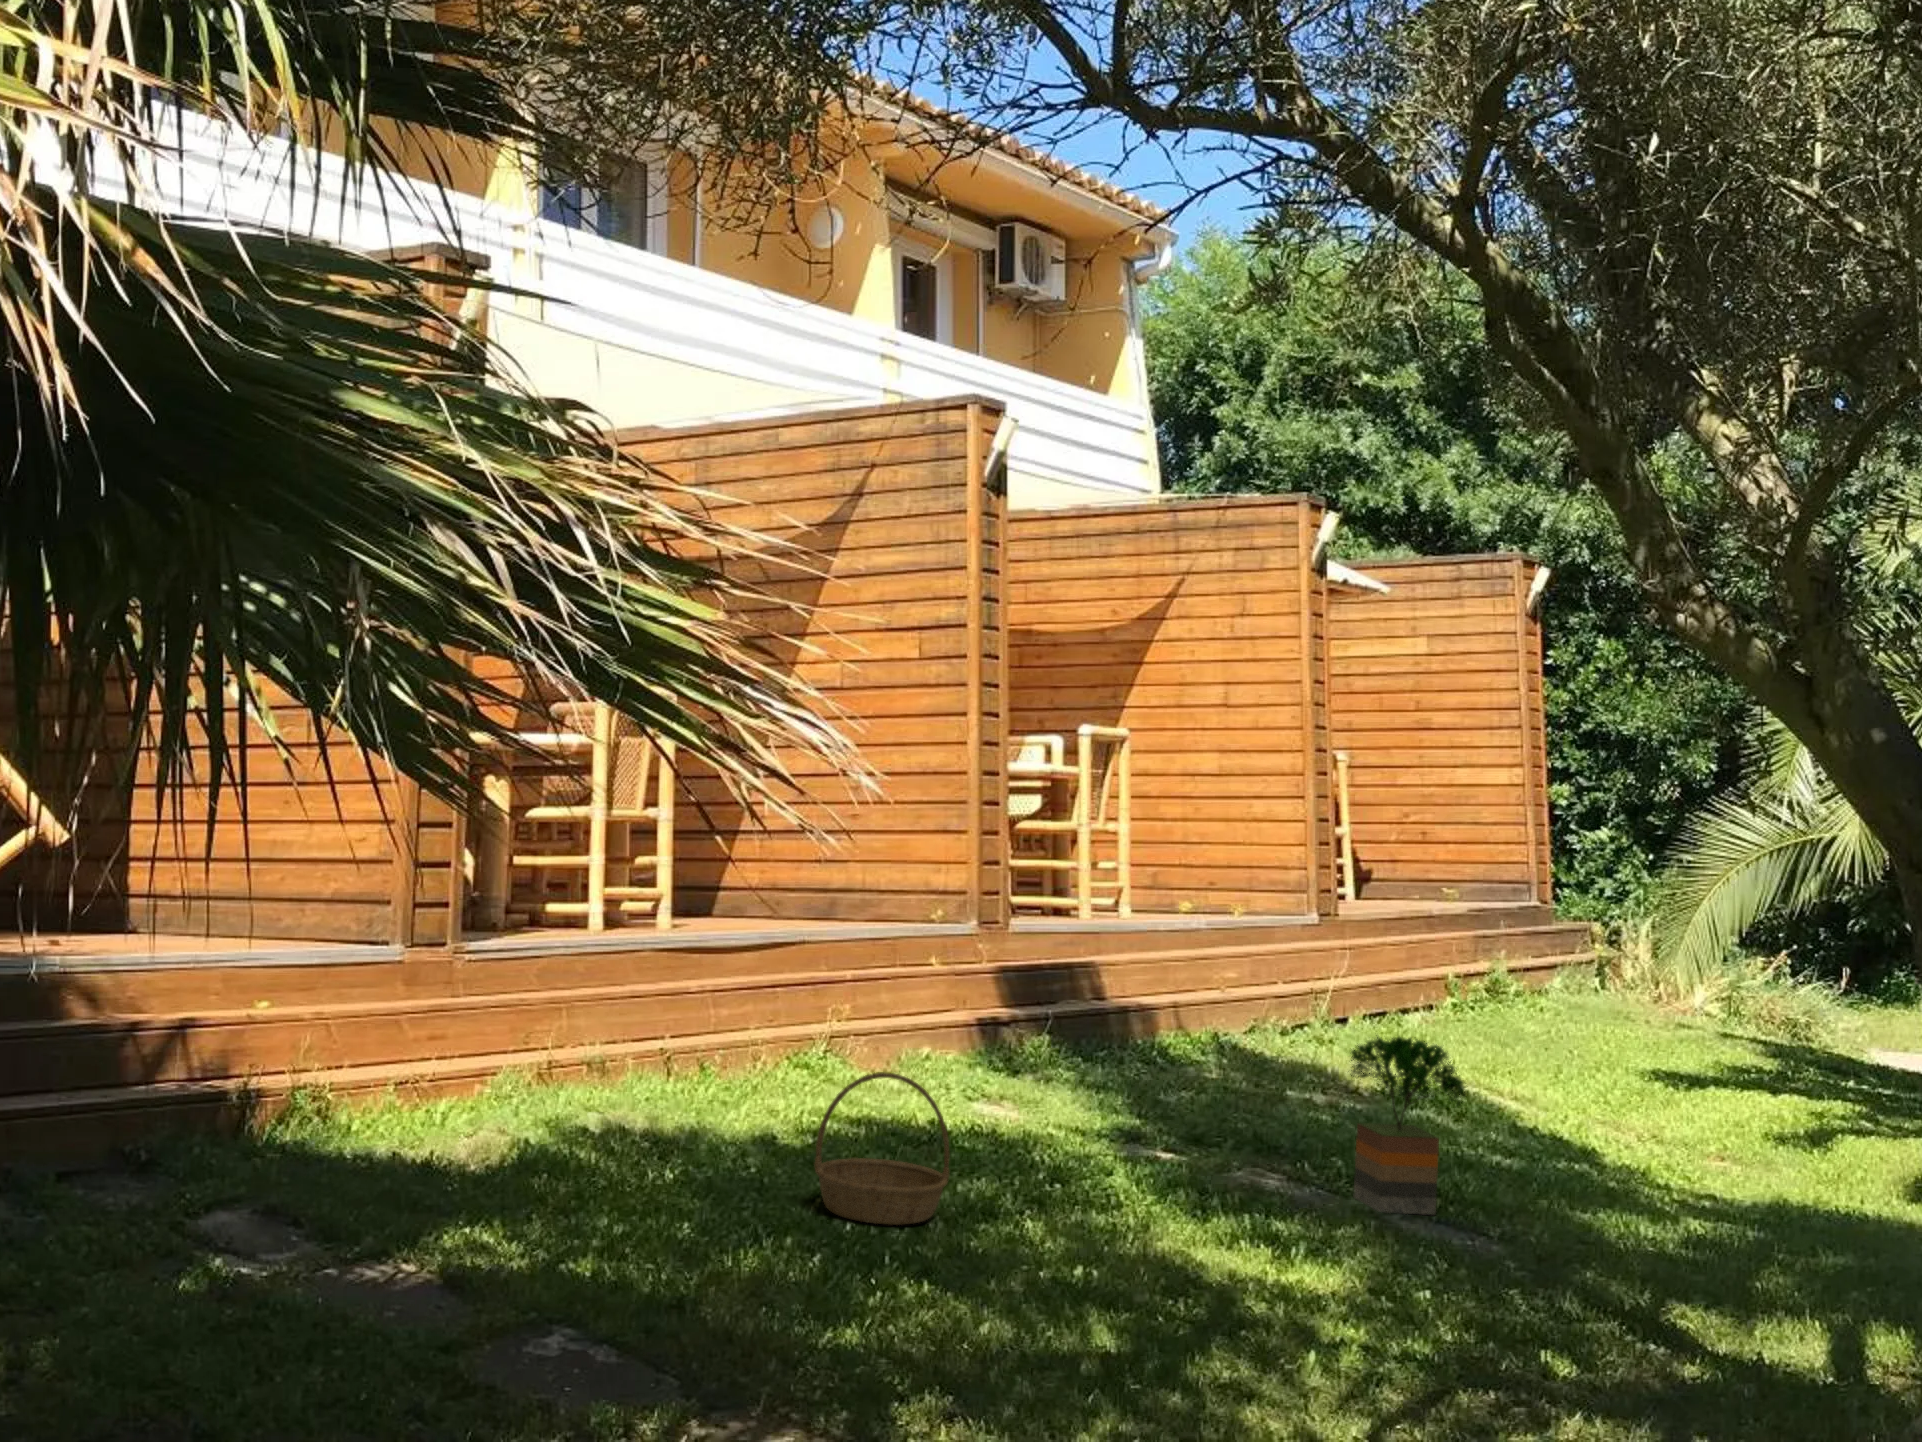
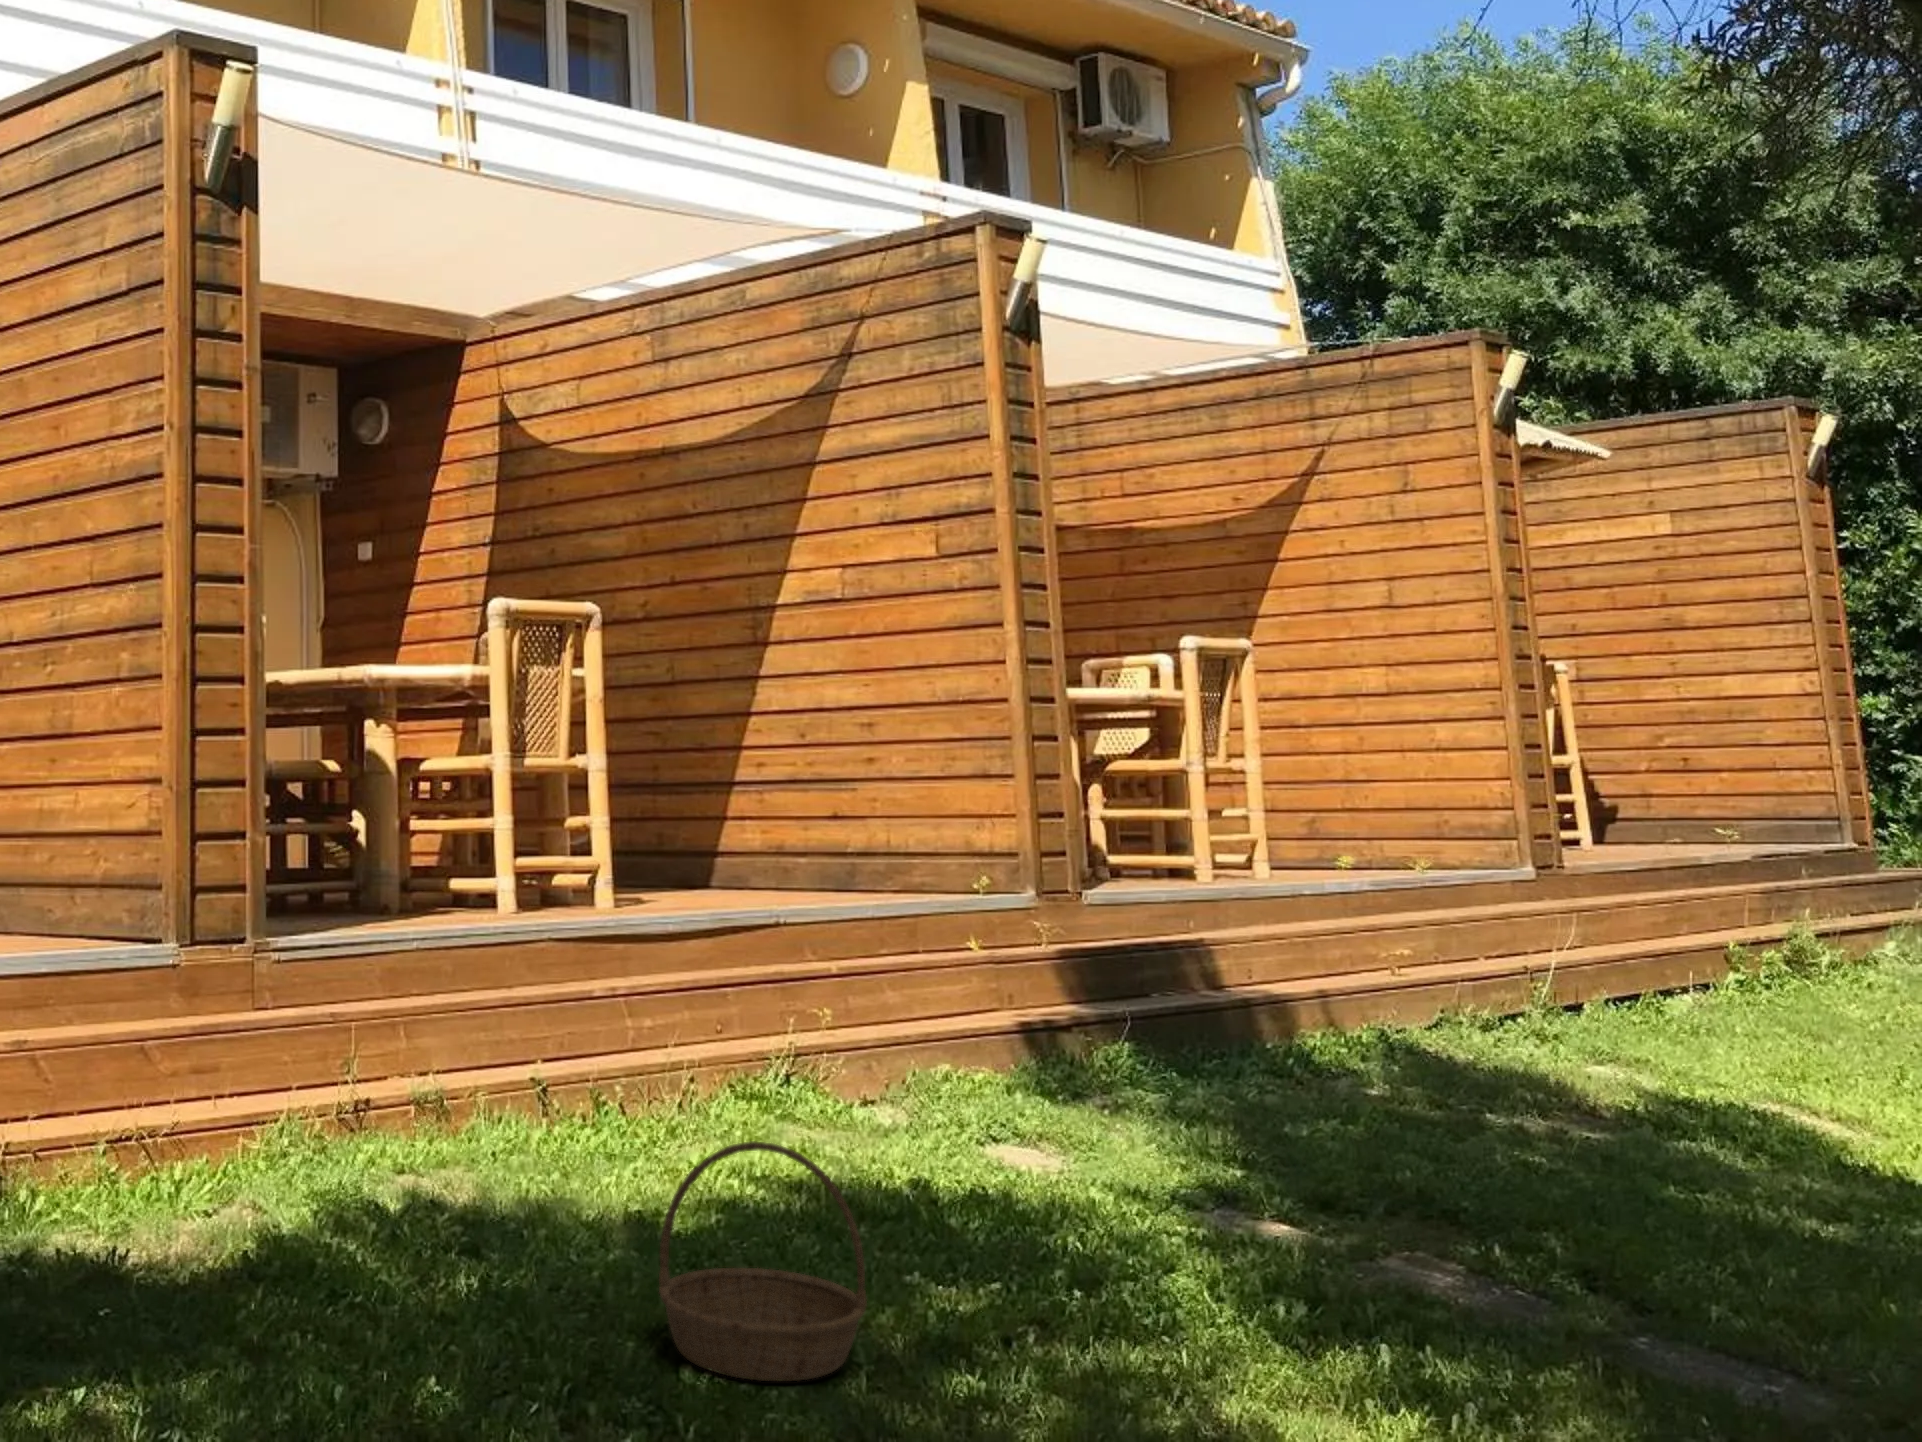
potted tree: present [1350,1035,1466,1215] -> none [1538,1064,1753,1352]

